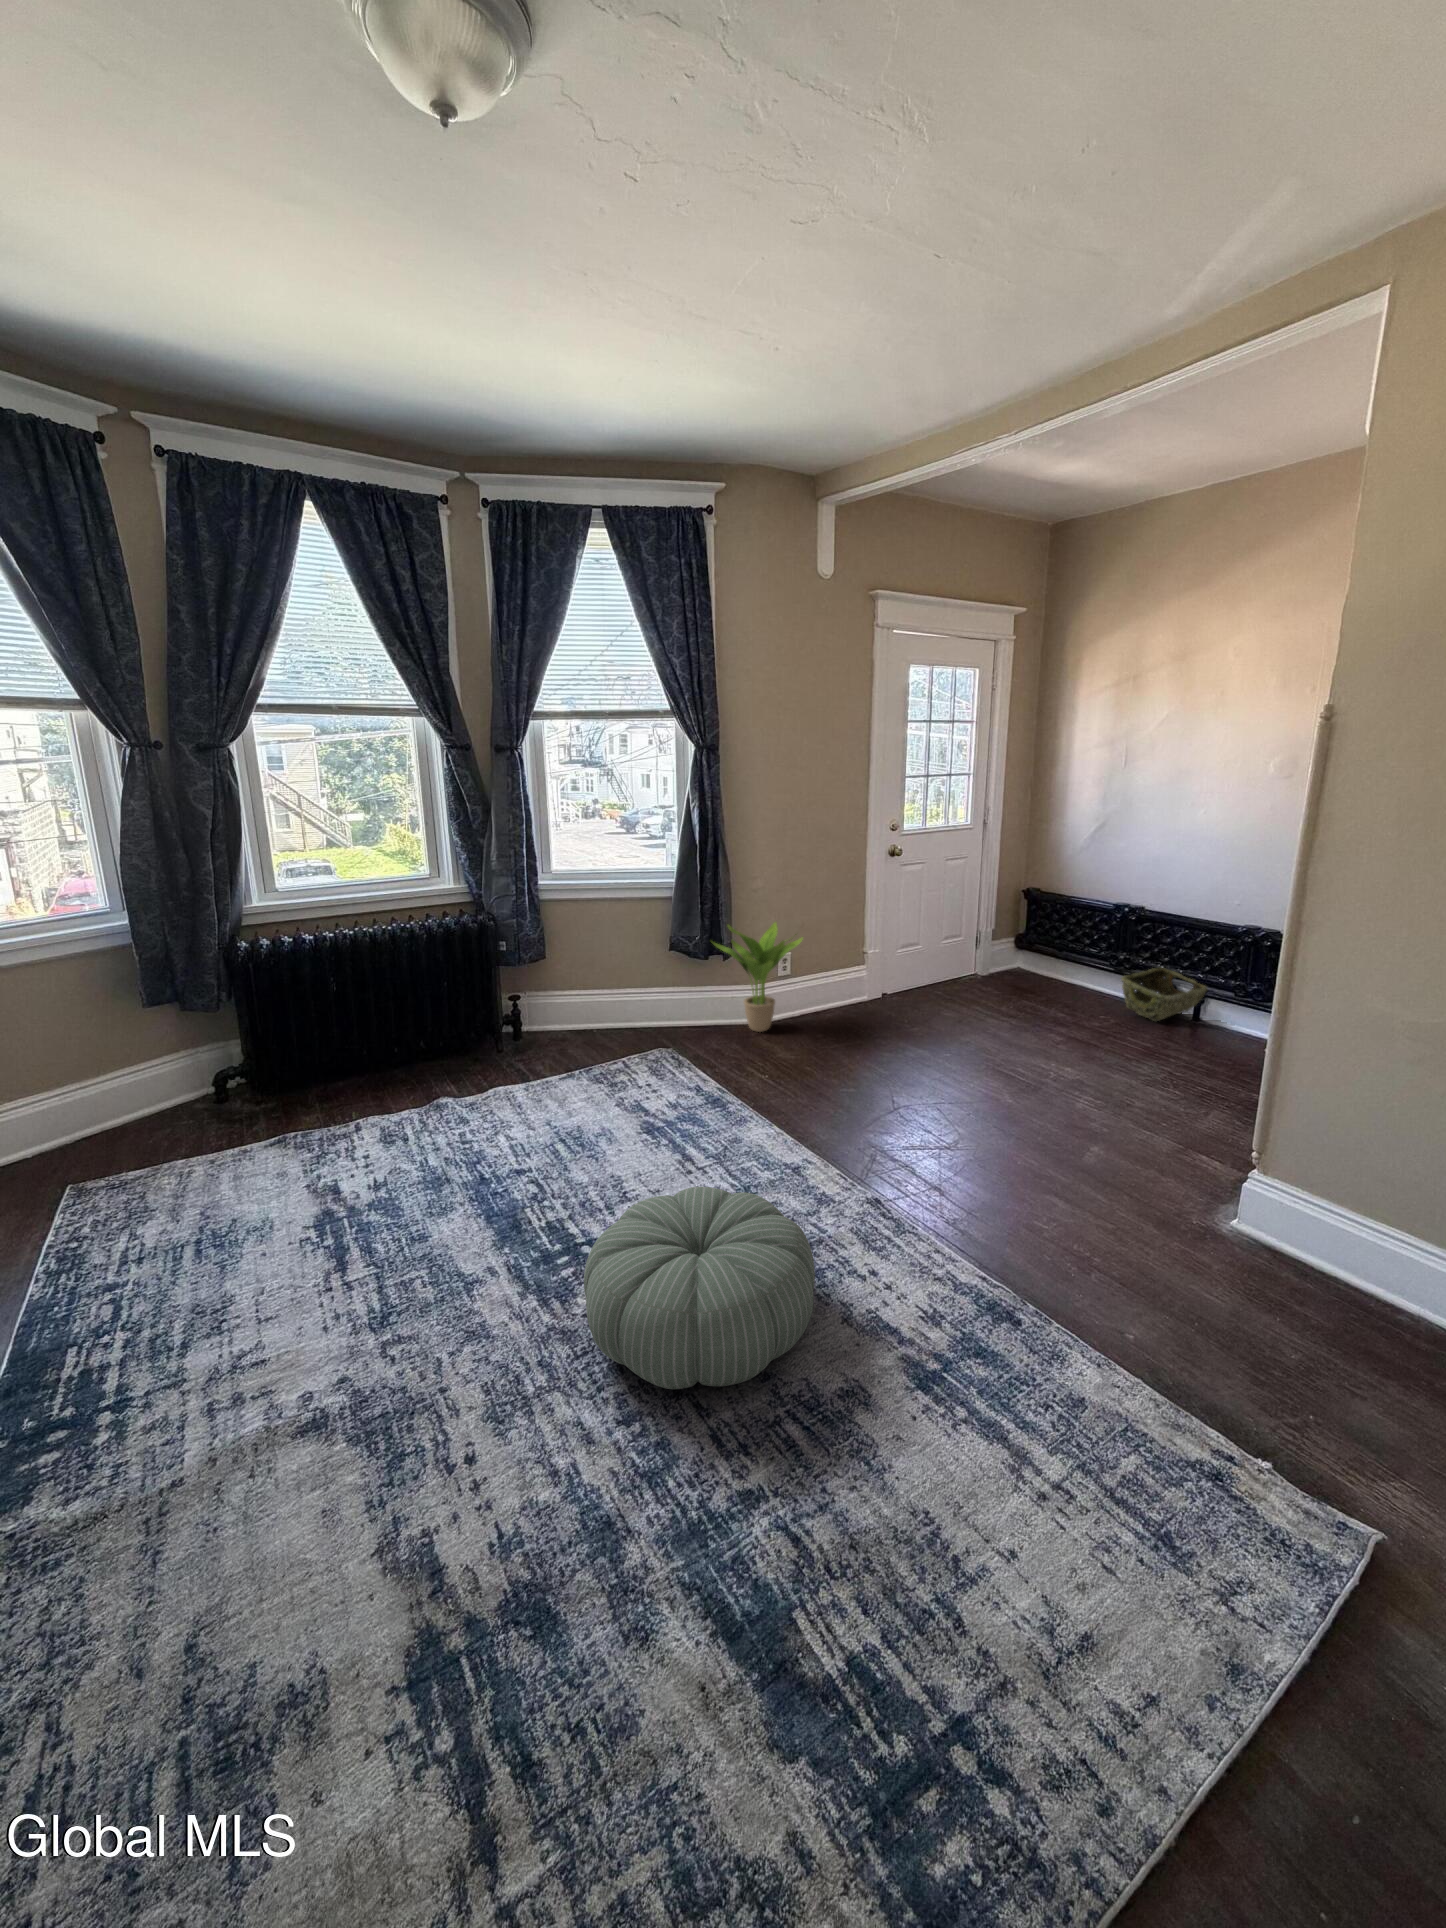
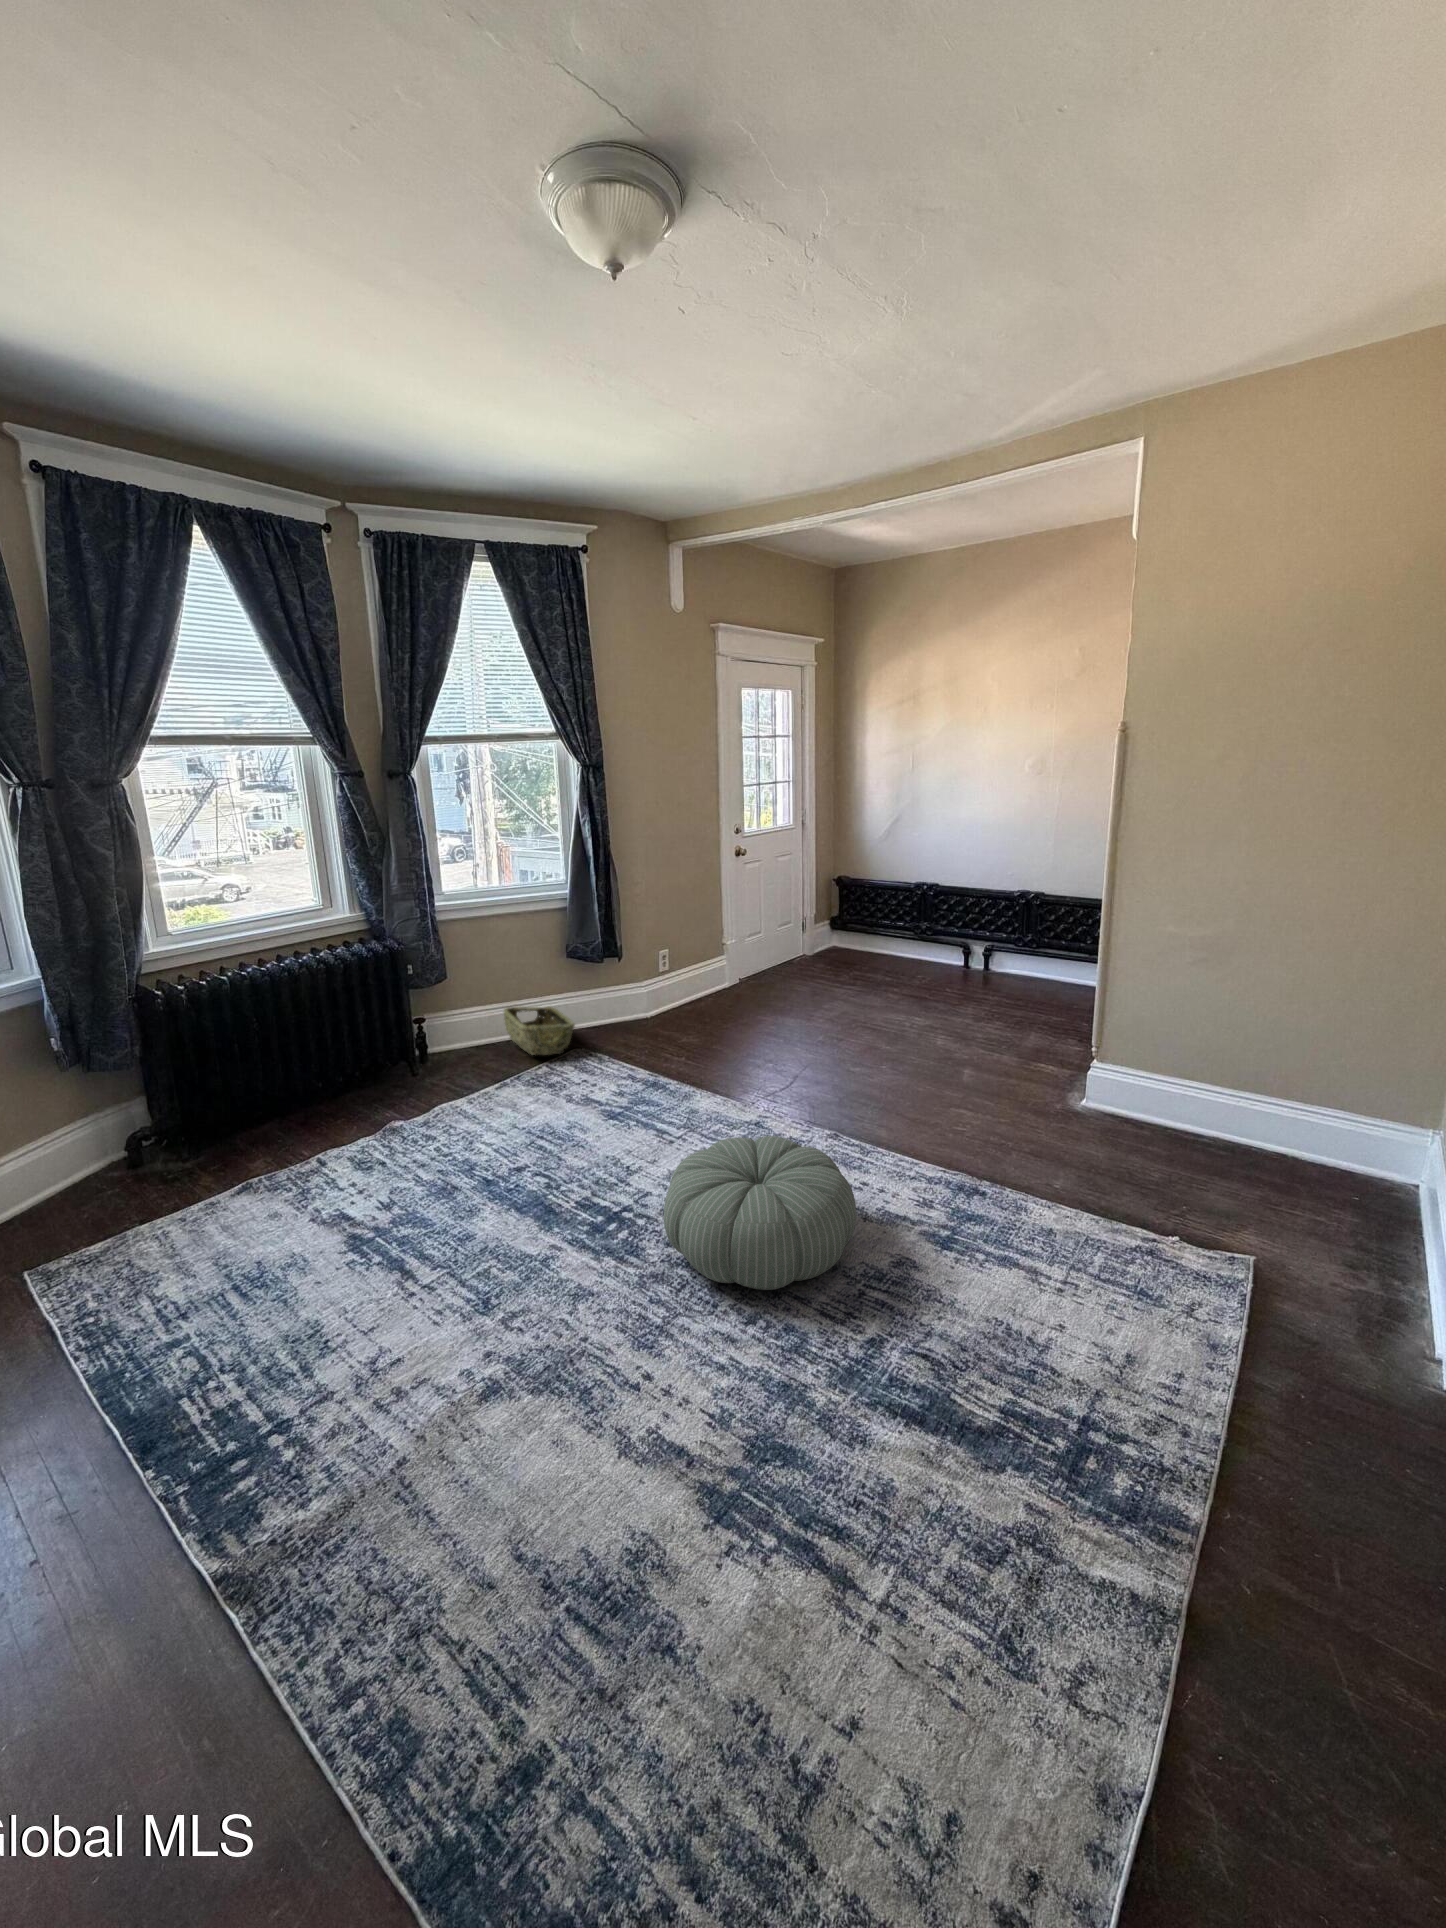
potted plant: present [711,923,803,1032] -> none [601,926,682,1026]
woven basket: present [1122,968,1207,1021] -> present [504,1007,575,1055]

